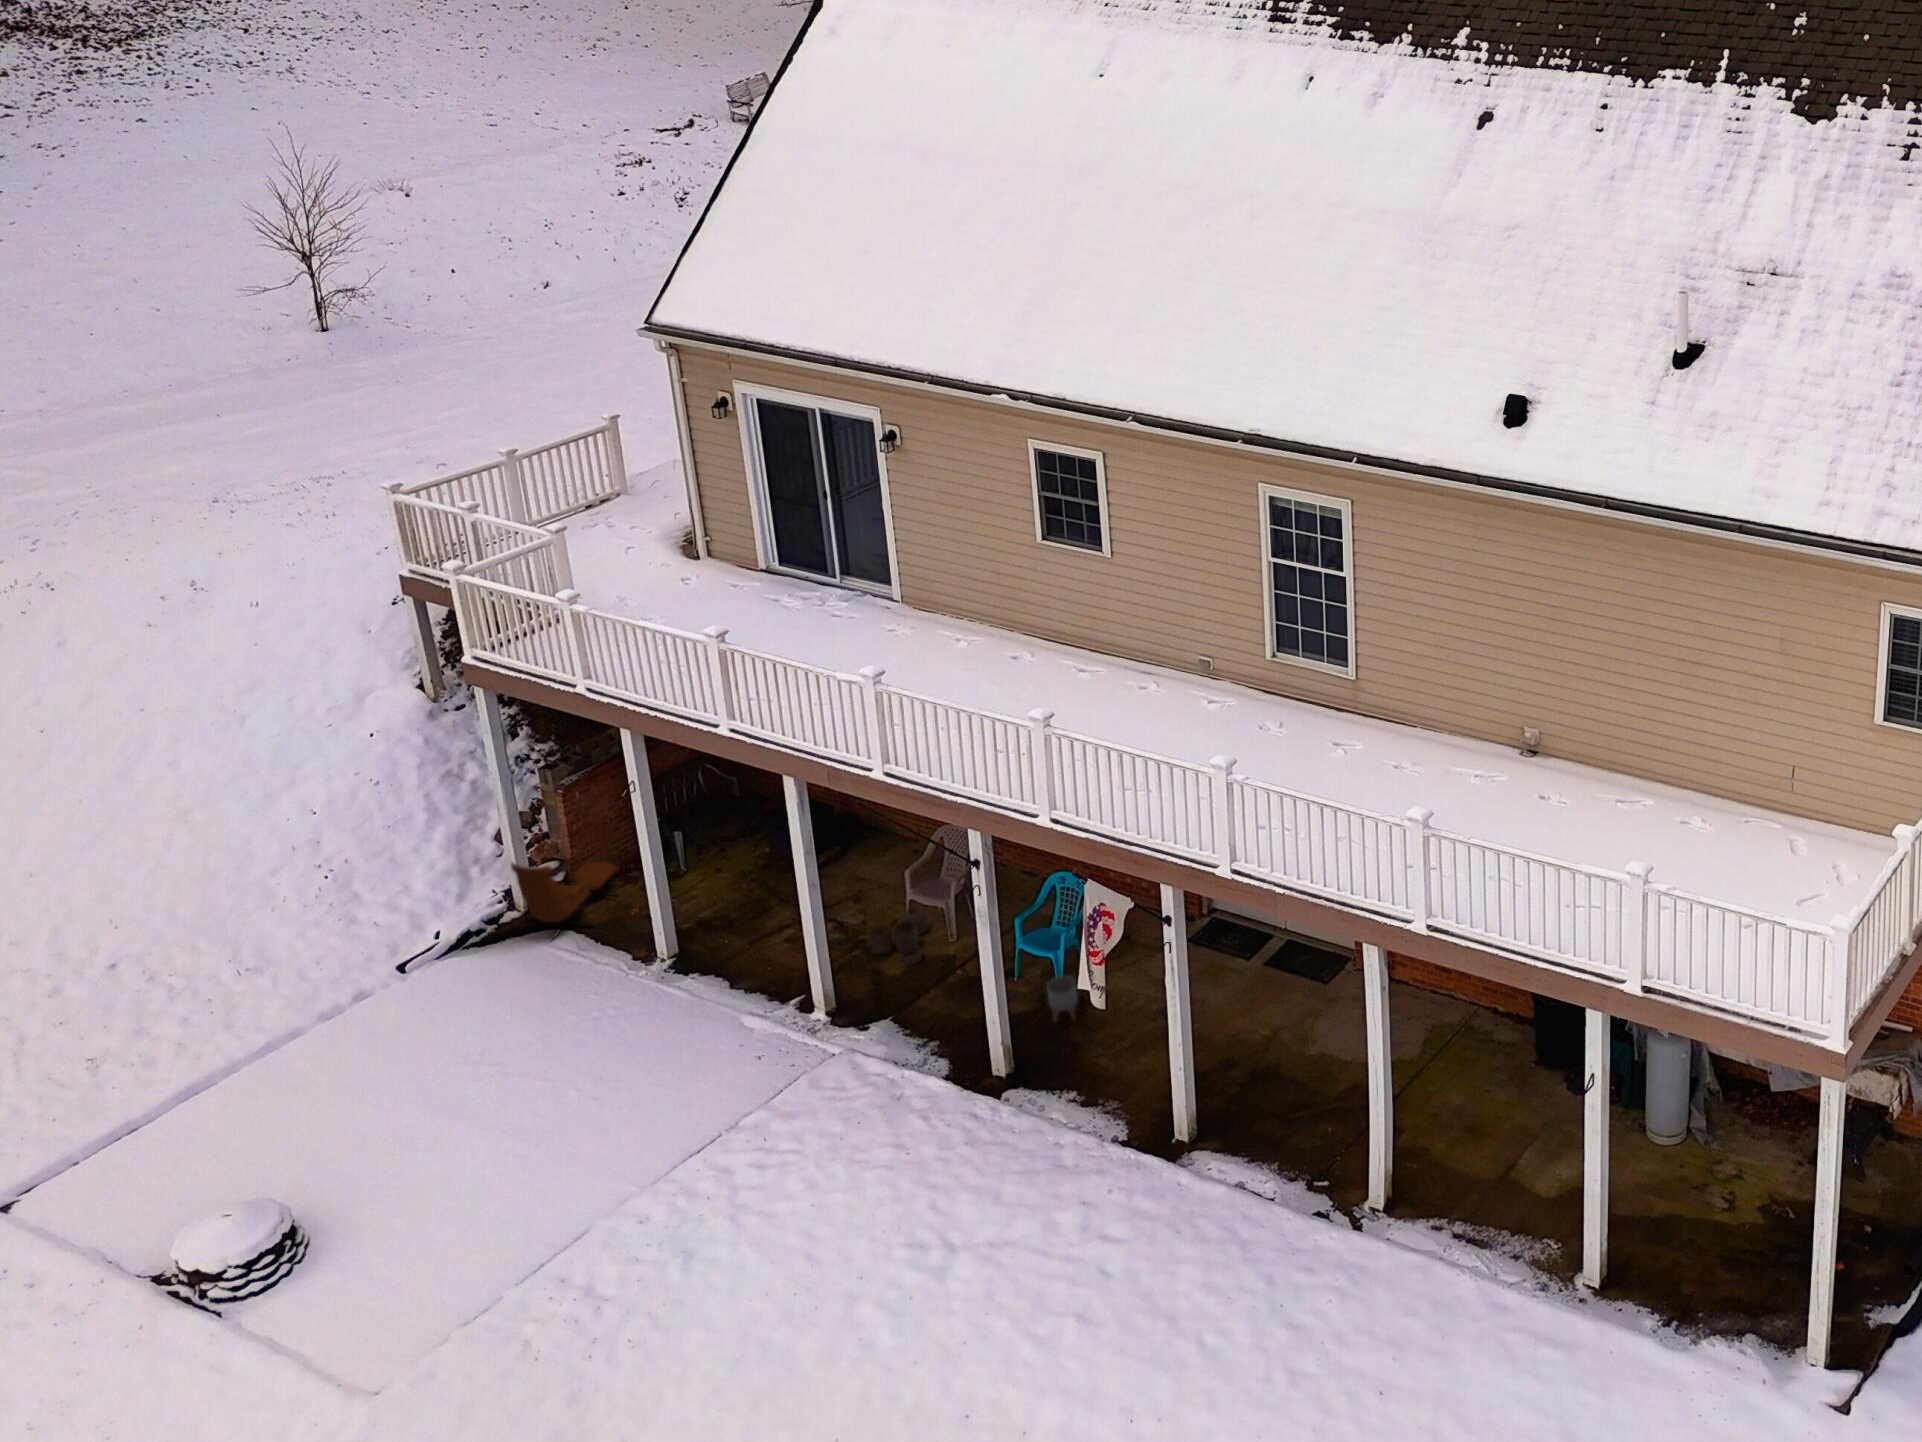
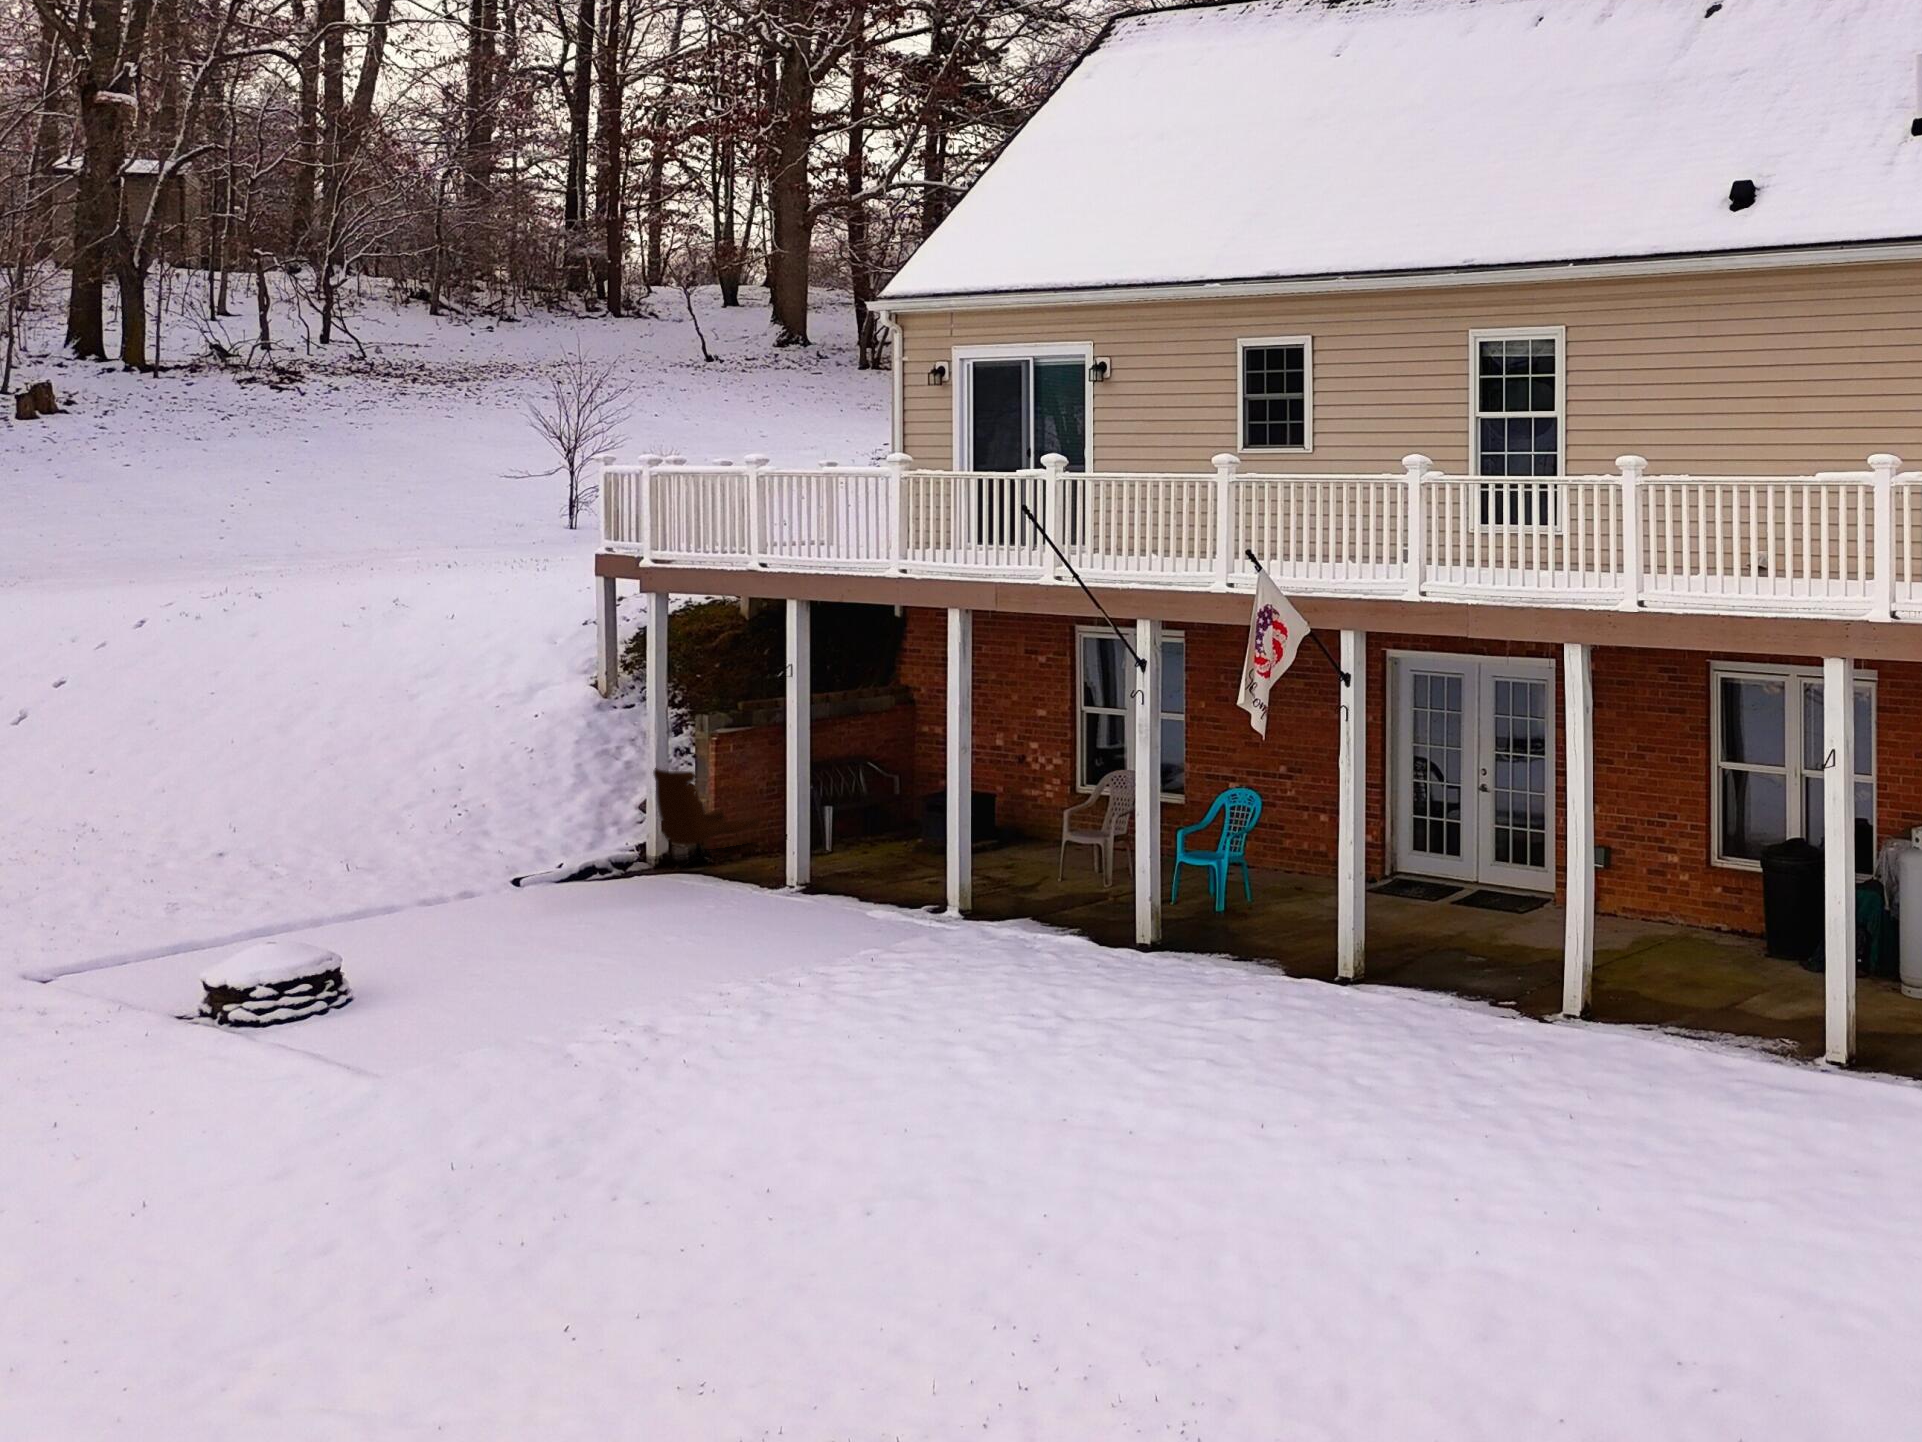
woven basket: present [869,907,928,964] -> none [1012,852,1077,901]
planter: present [1047,976,1078,1022] -> none [1198,886,1231,938]

